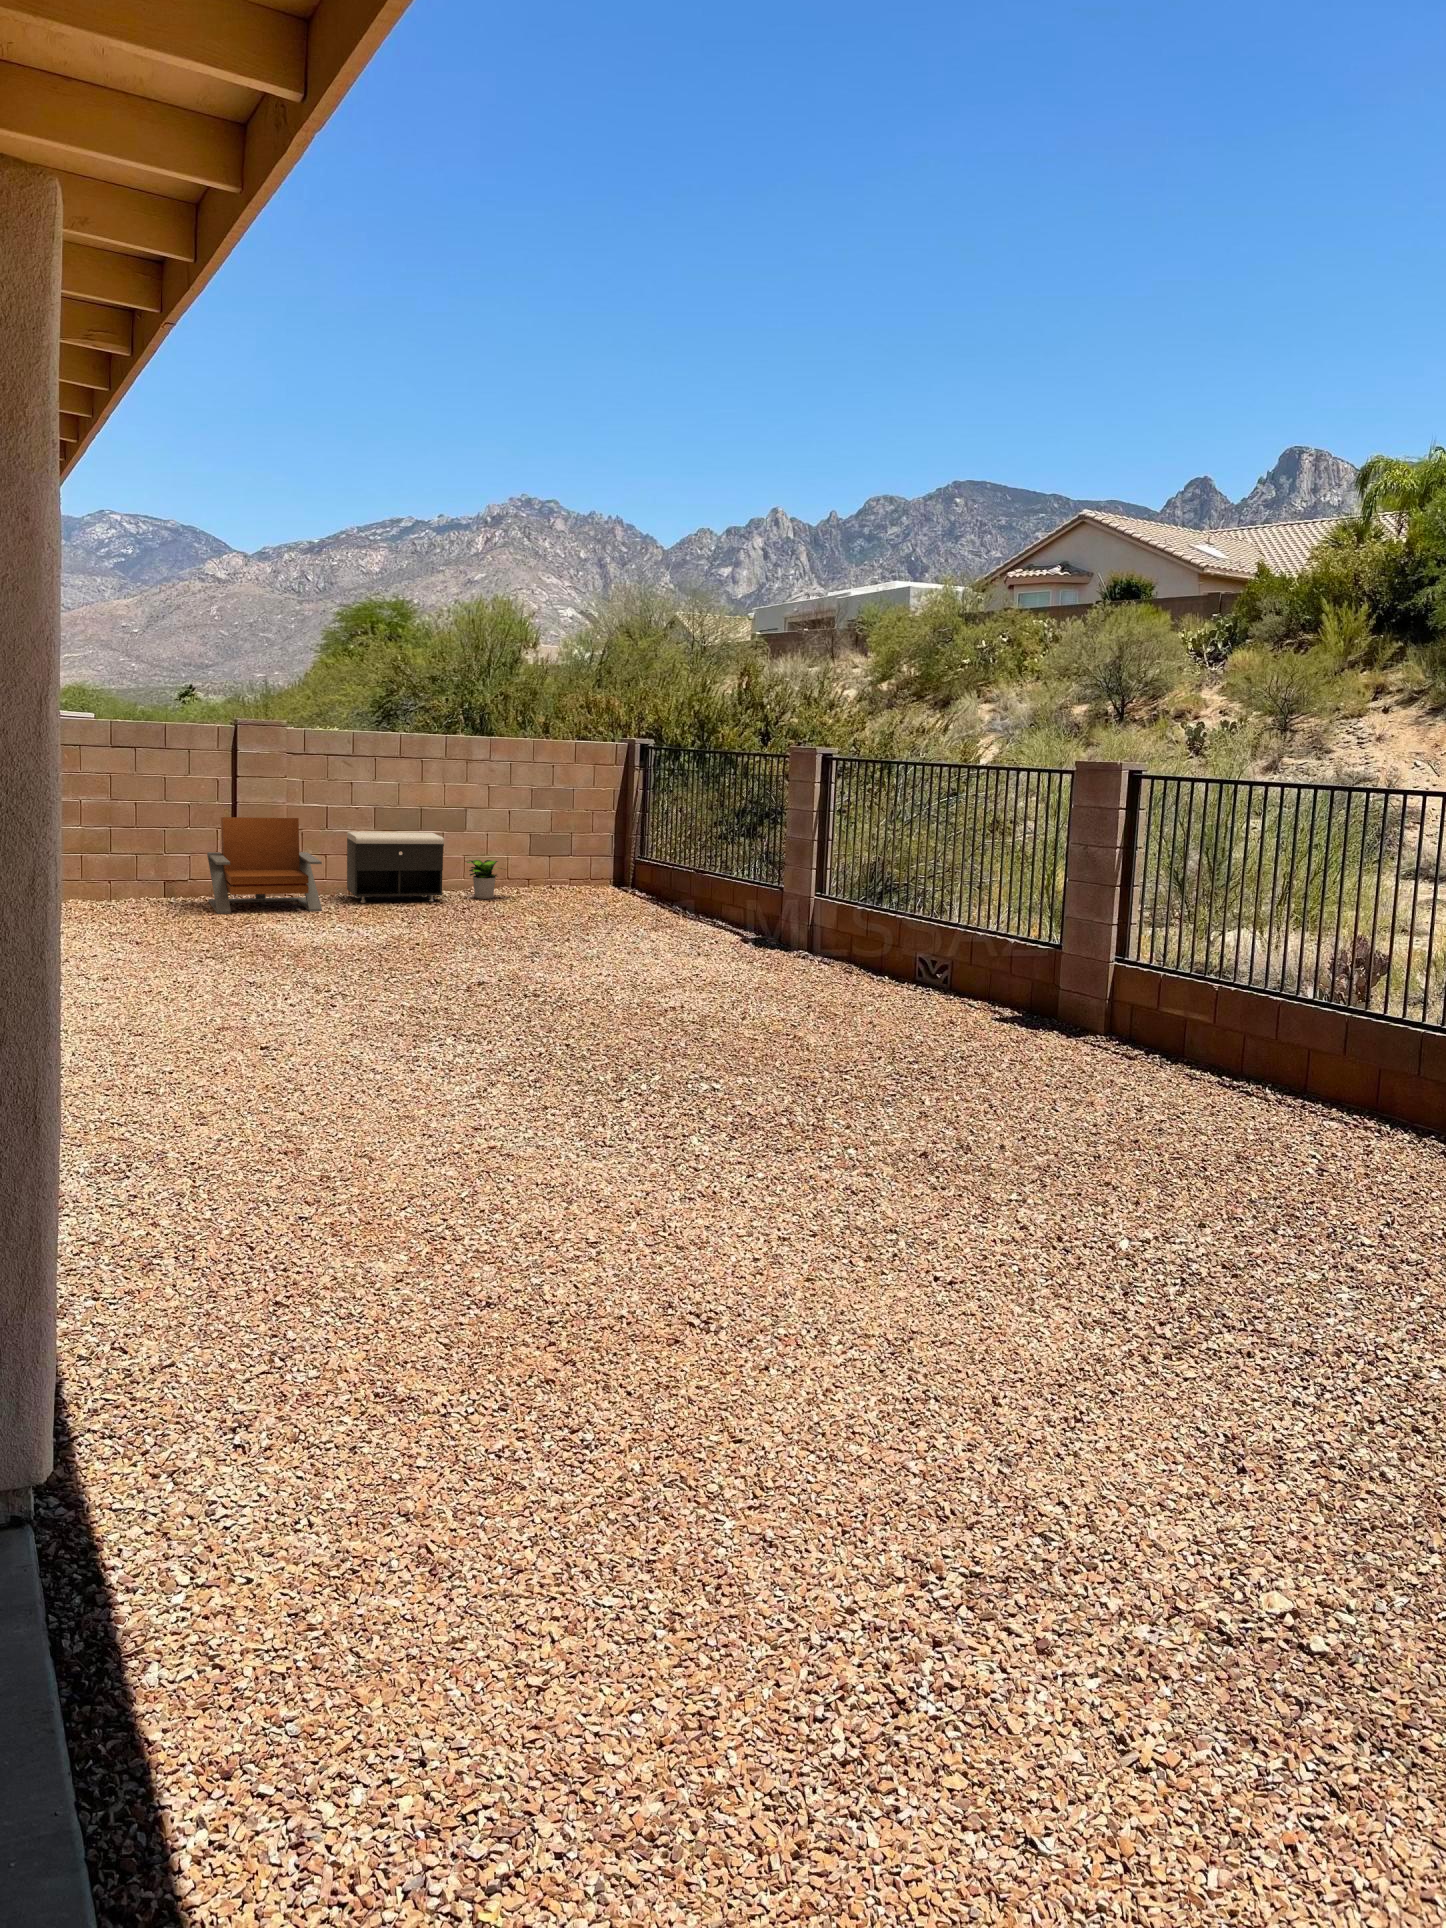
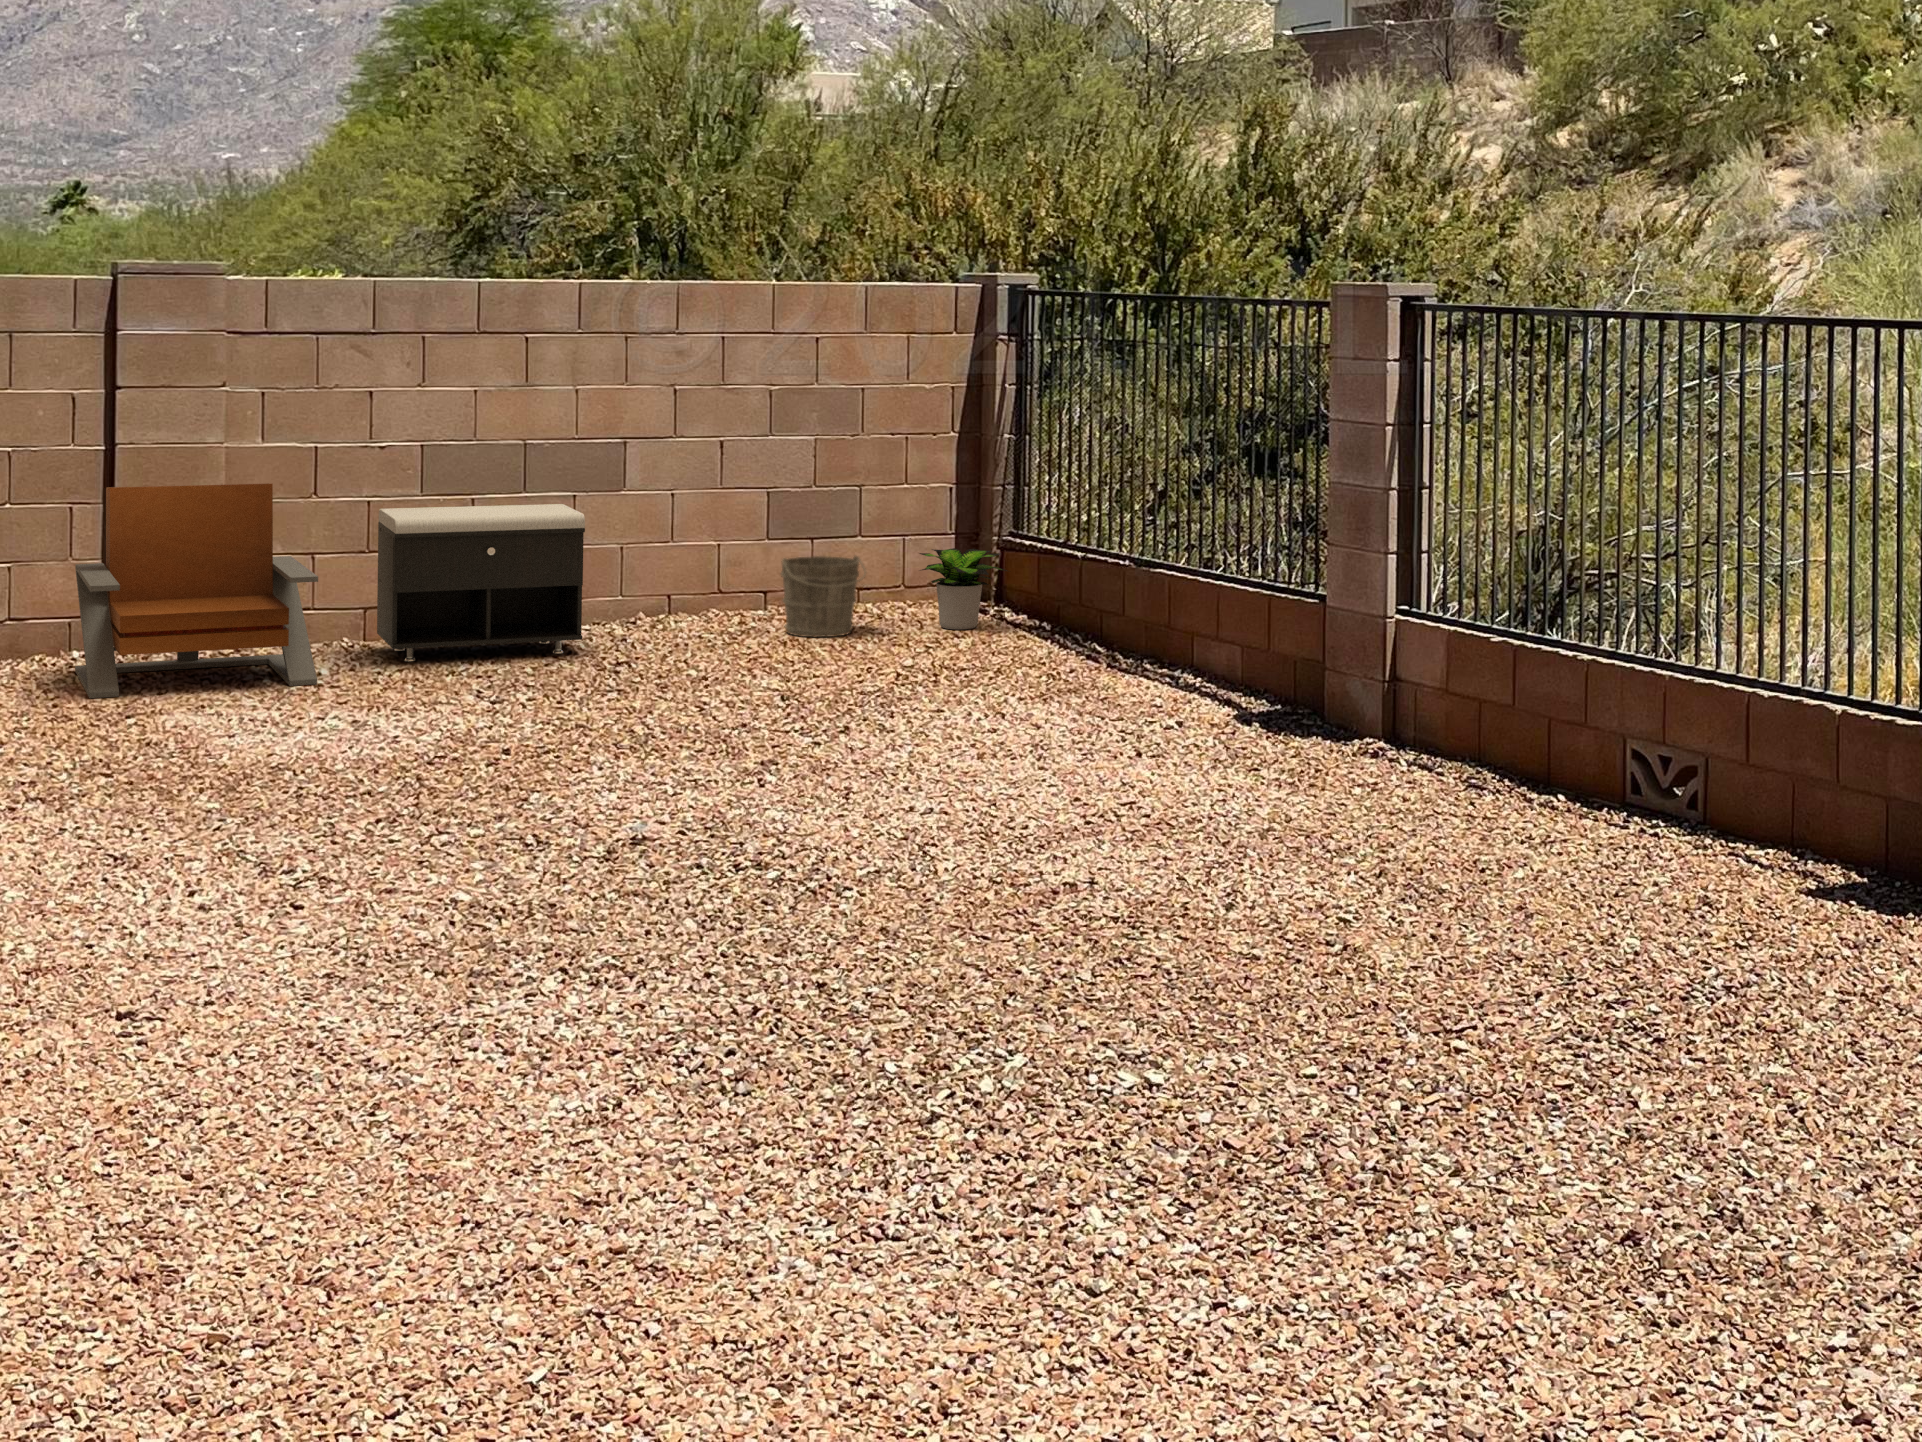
potted plant: present [466,860,502,899] -> present [920,548,1007,630]
bucket: none [533,861,573,898] -> present [781,555,866,637]

